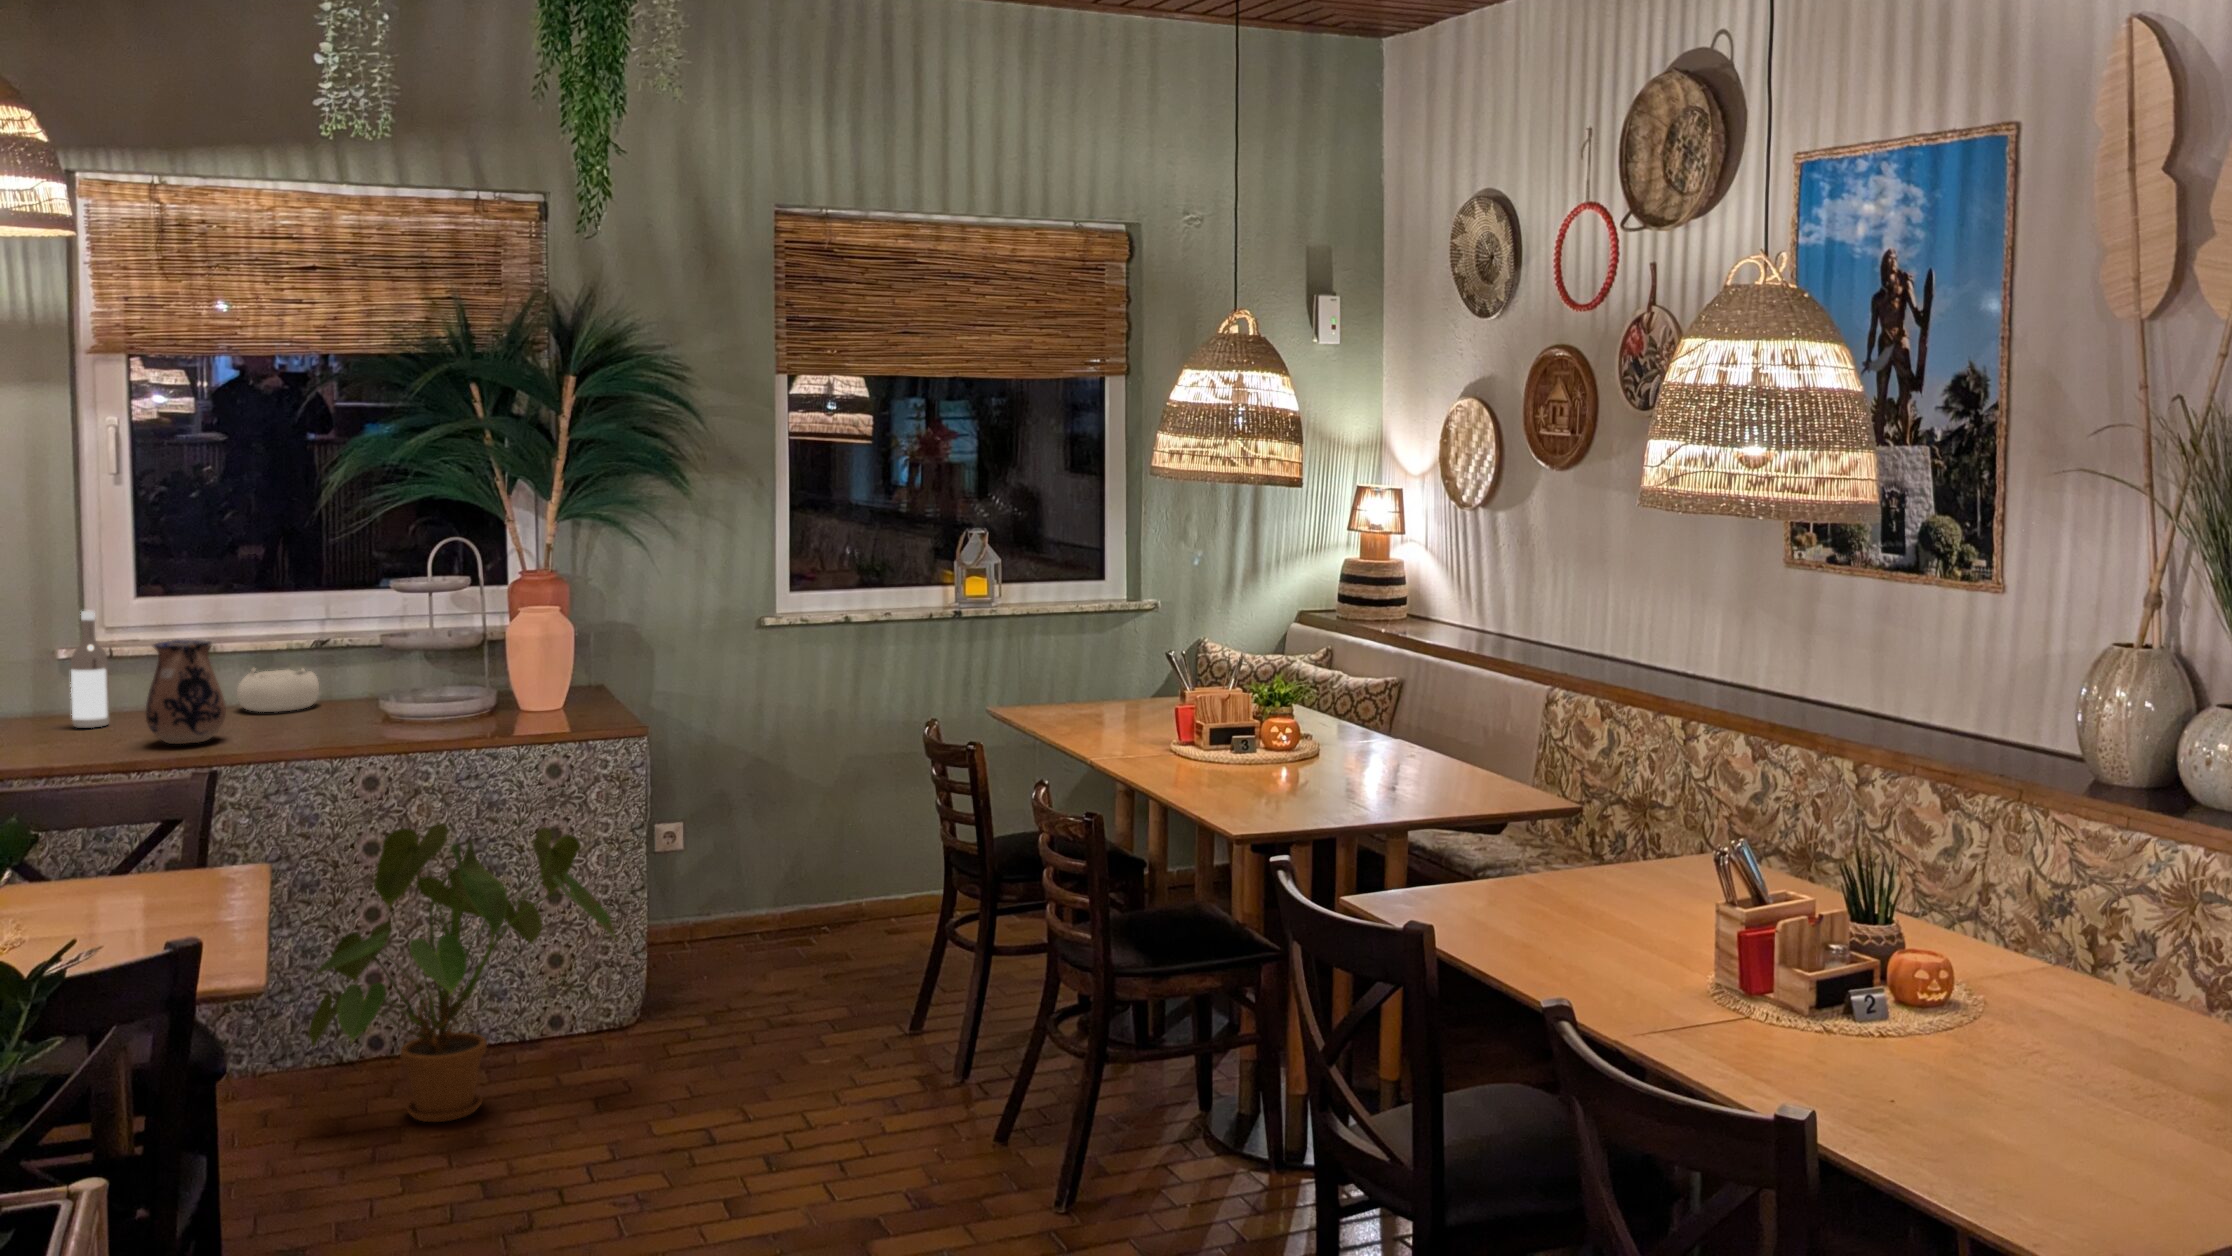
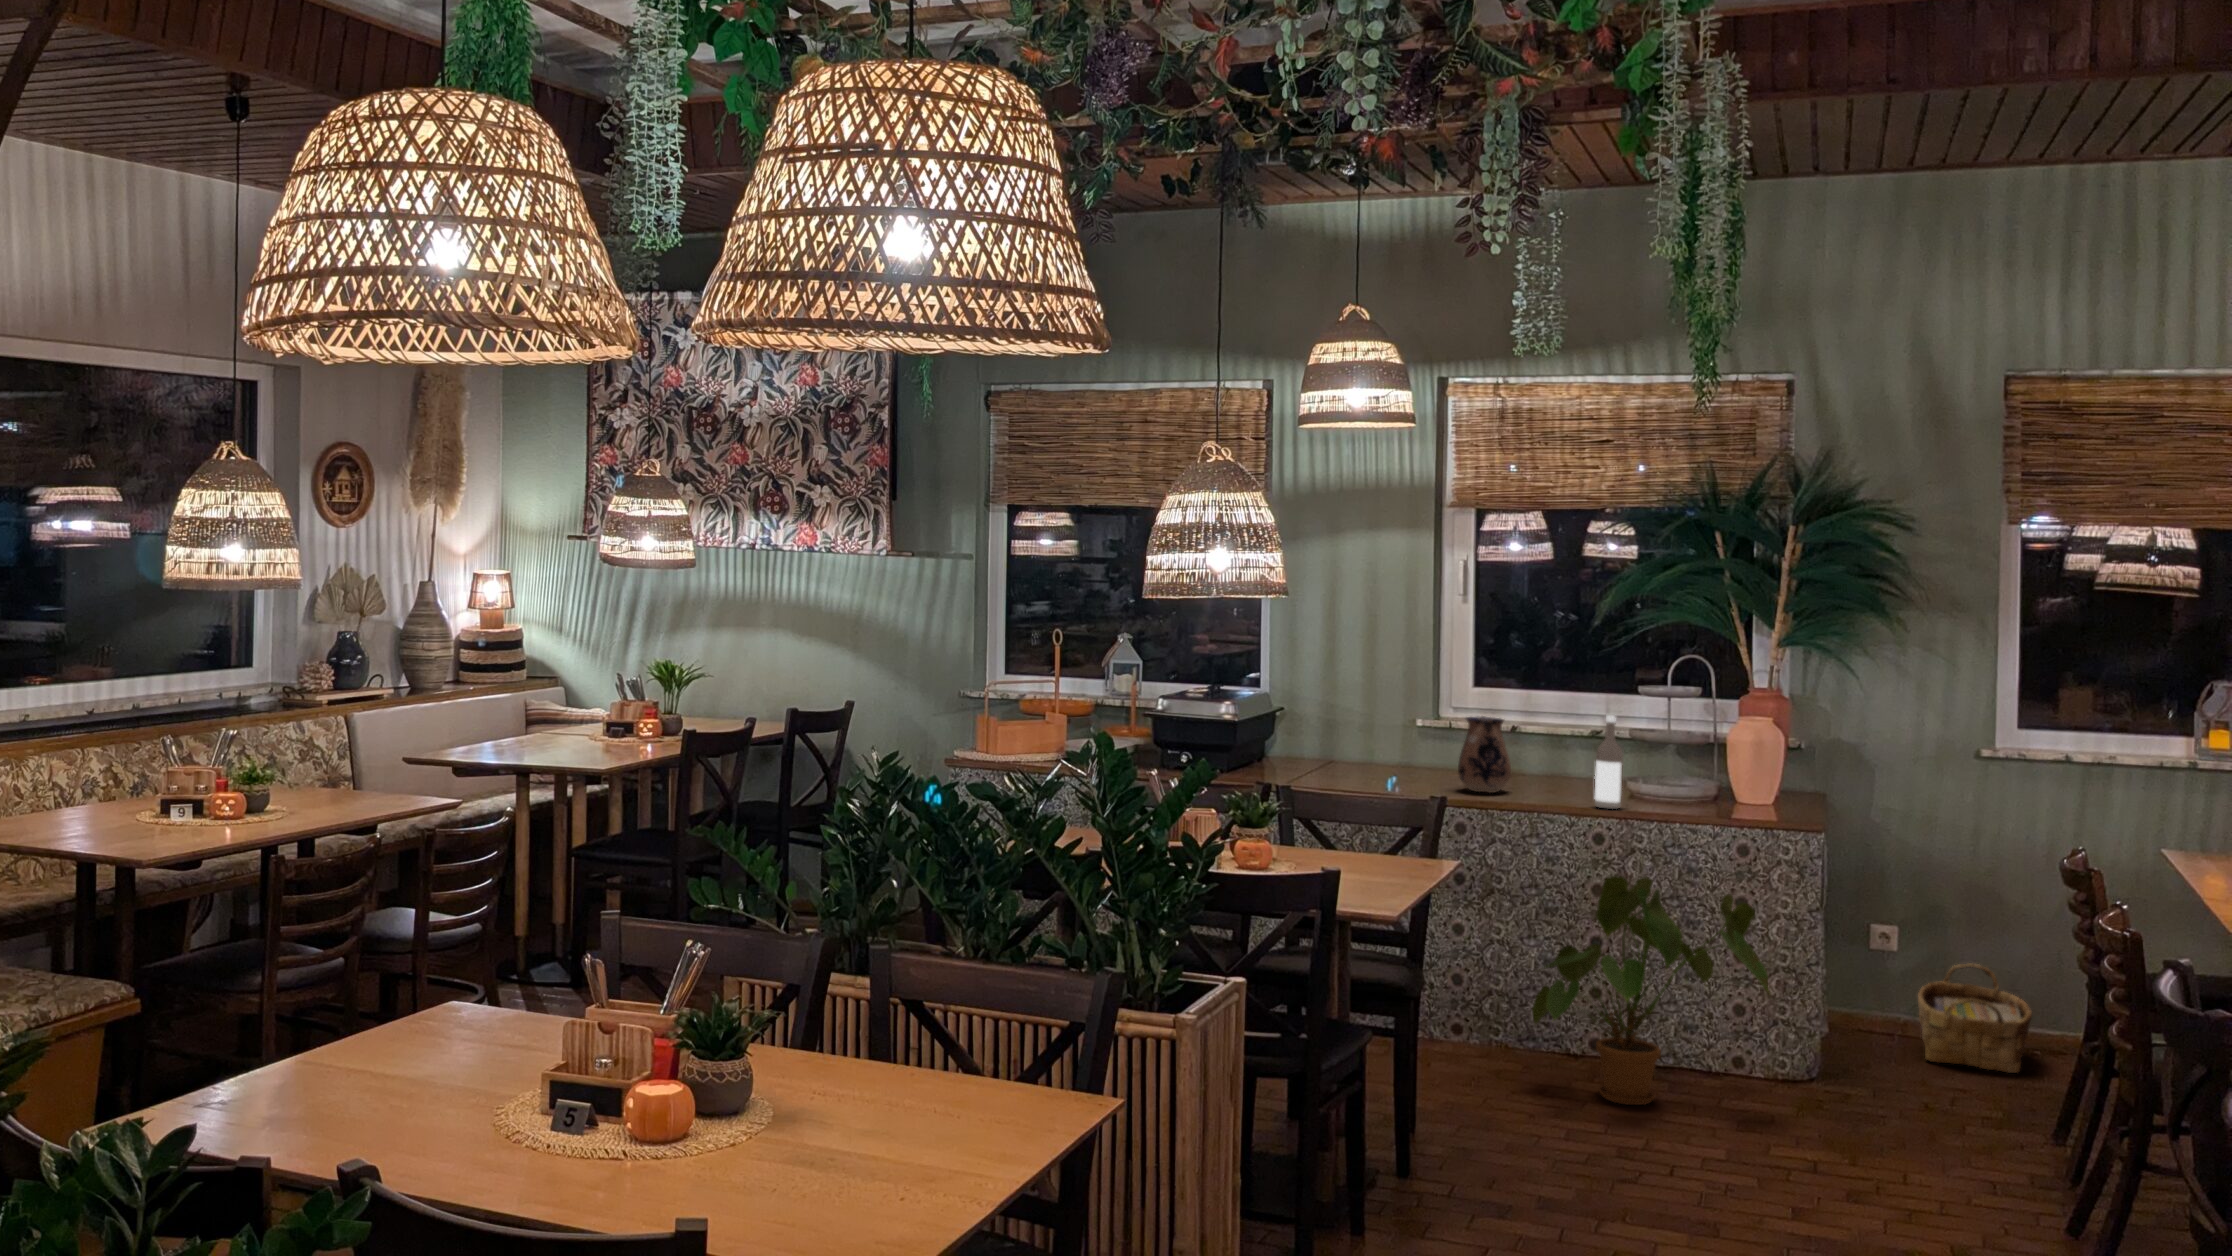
wine bottle: present [71,611,109,728] -> present [1595,715,1623,809]
decorative bowl: present [237,668,319,712] -> none [1530,745,1588,781]
woven basket: none [724,847,840,965] -> present [1918,963,2032,1073]

